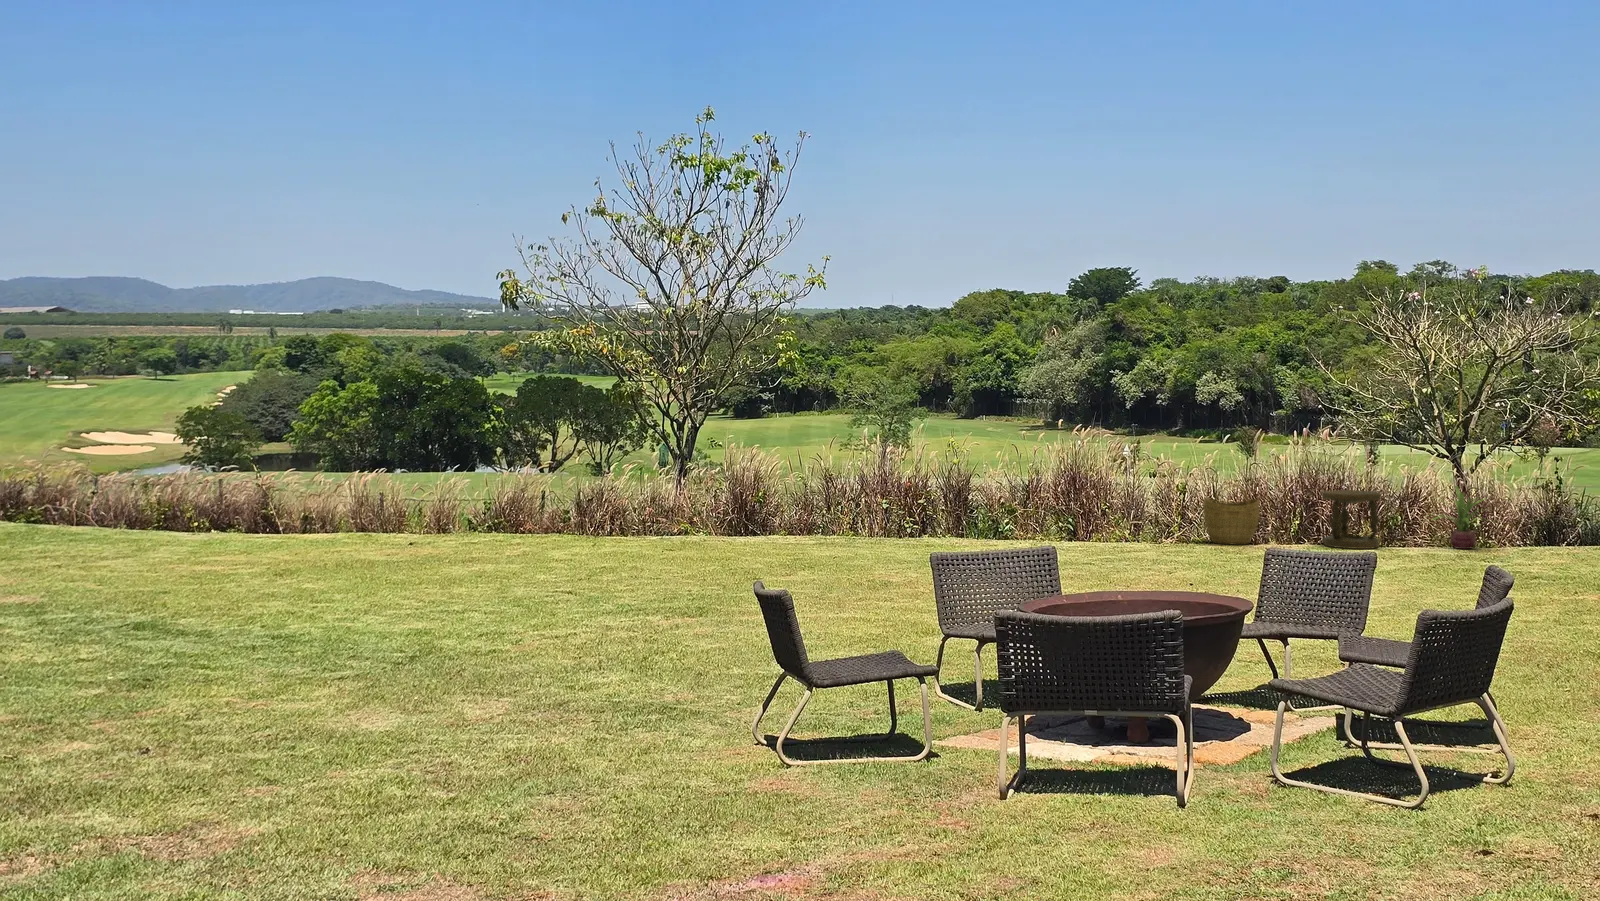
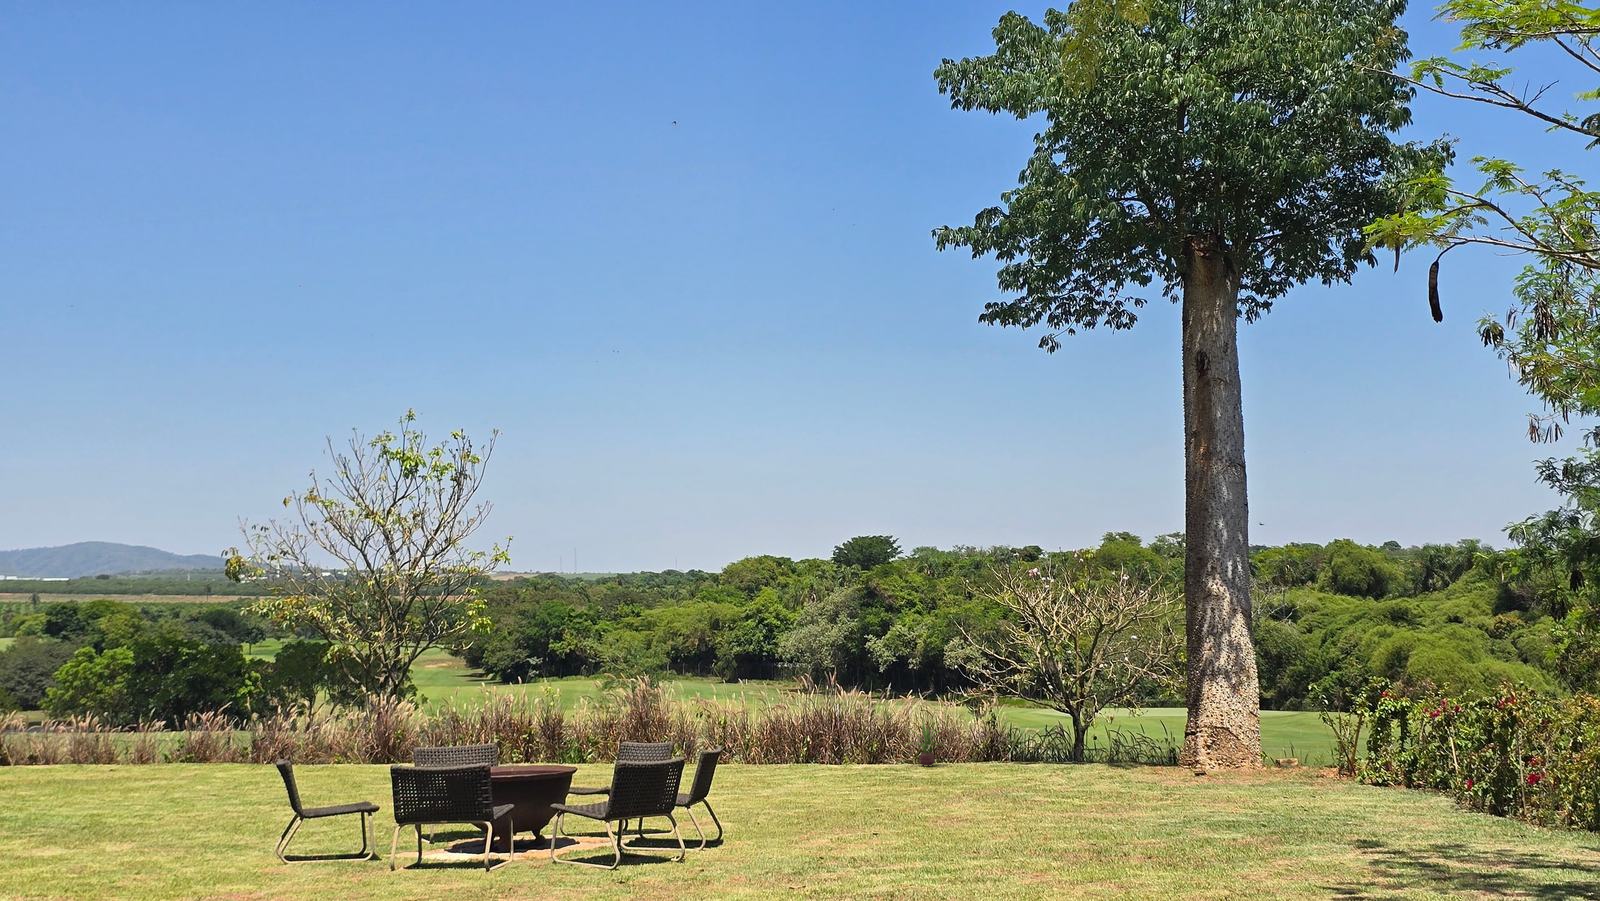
woven basket: present [1203,483,1260,545] -> none [756,722,794,767]
stool: present [1322,490,1381,549] -> none [835,726,873,768]

